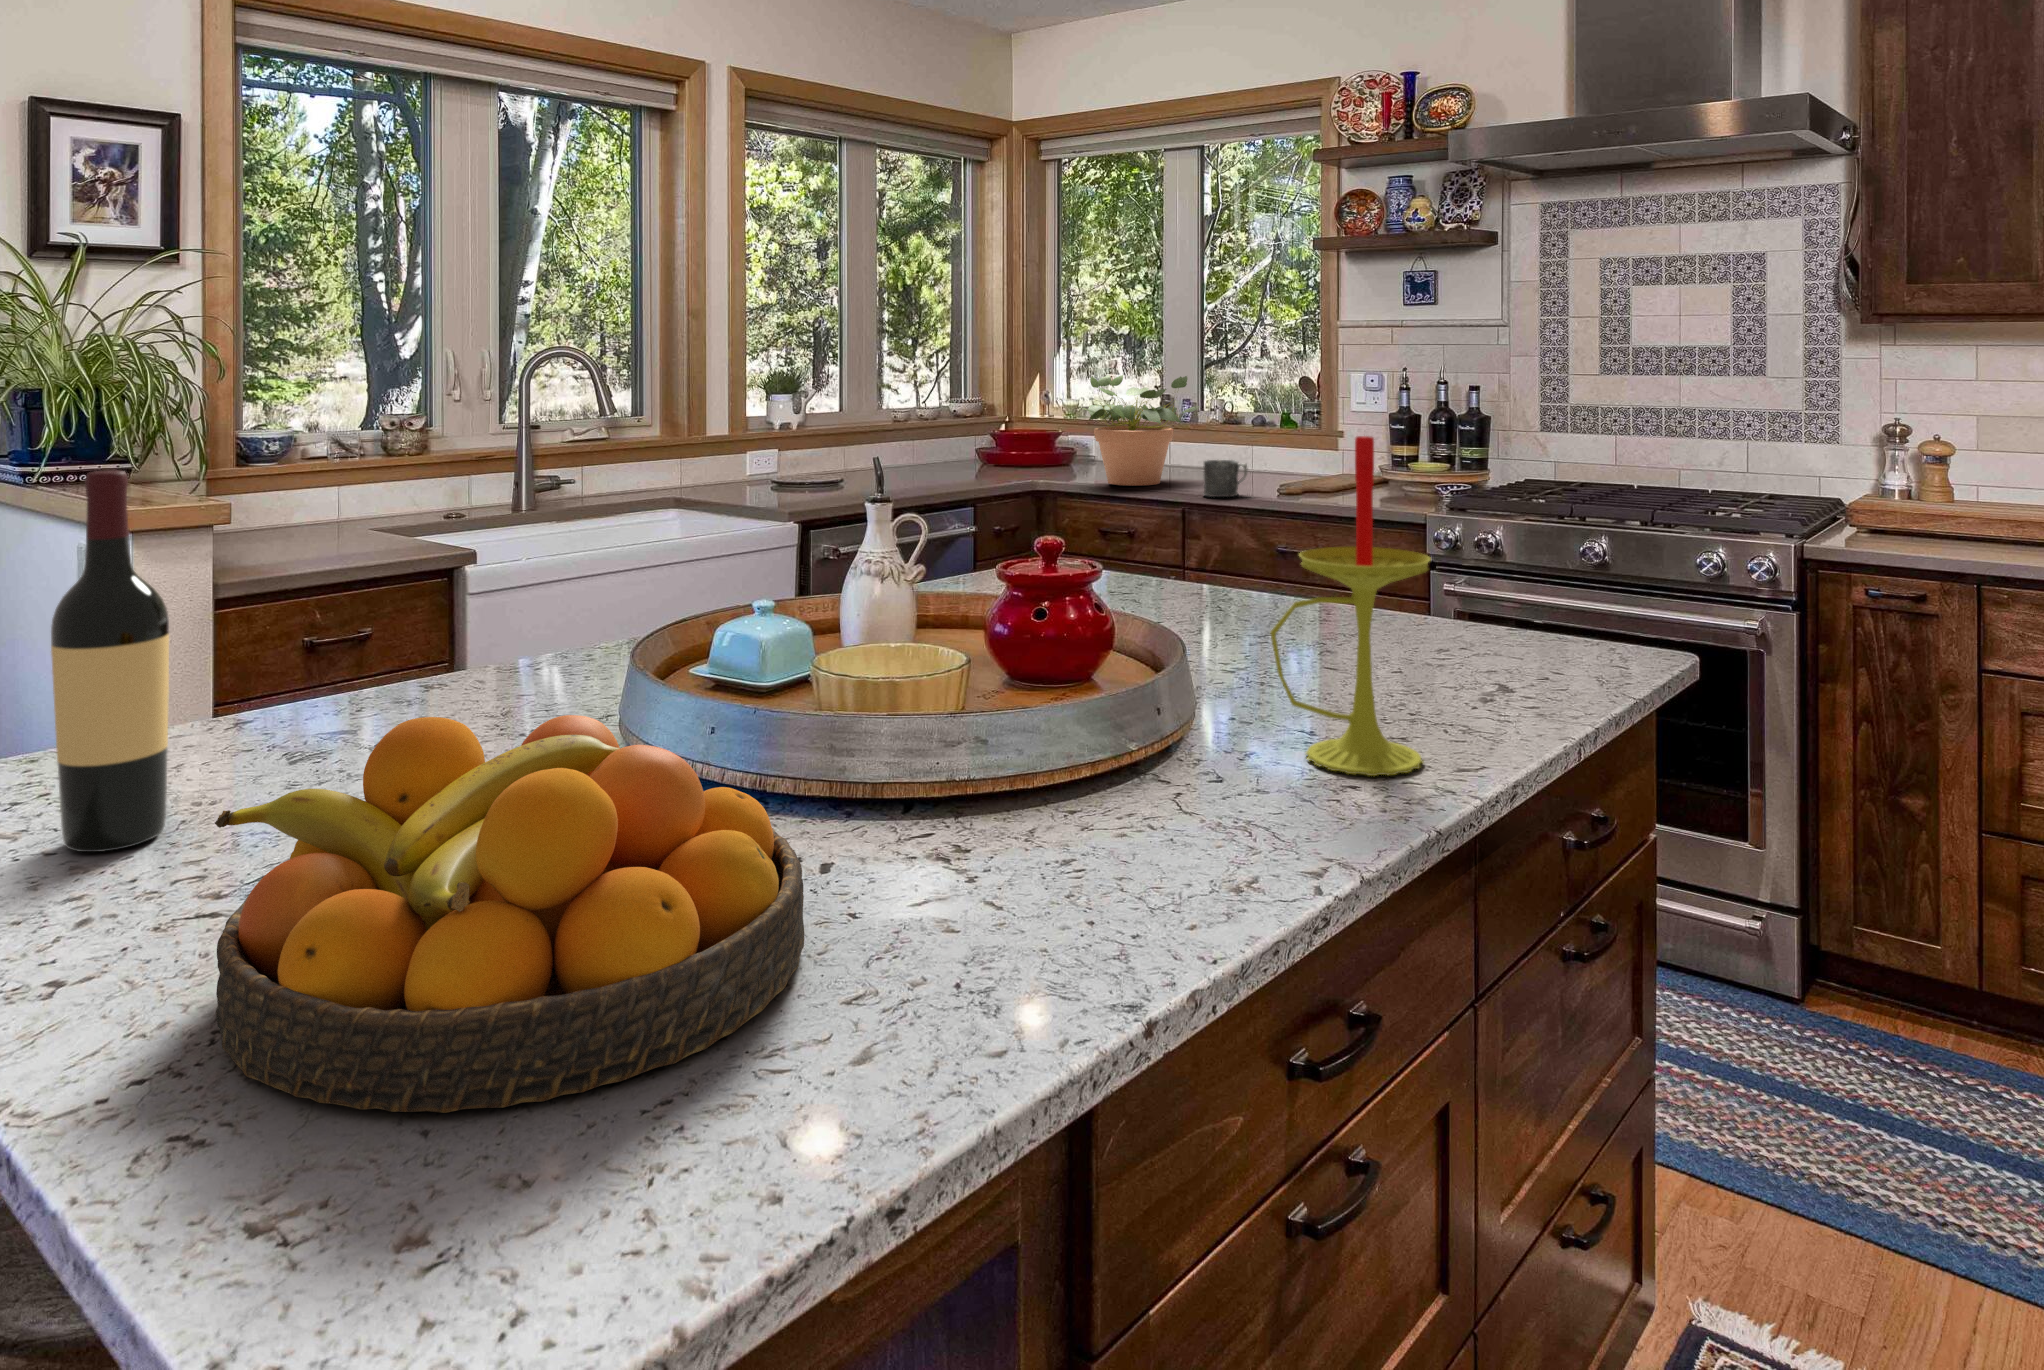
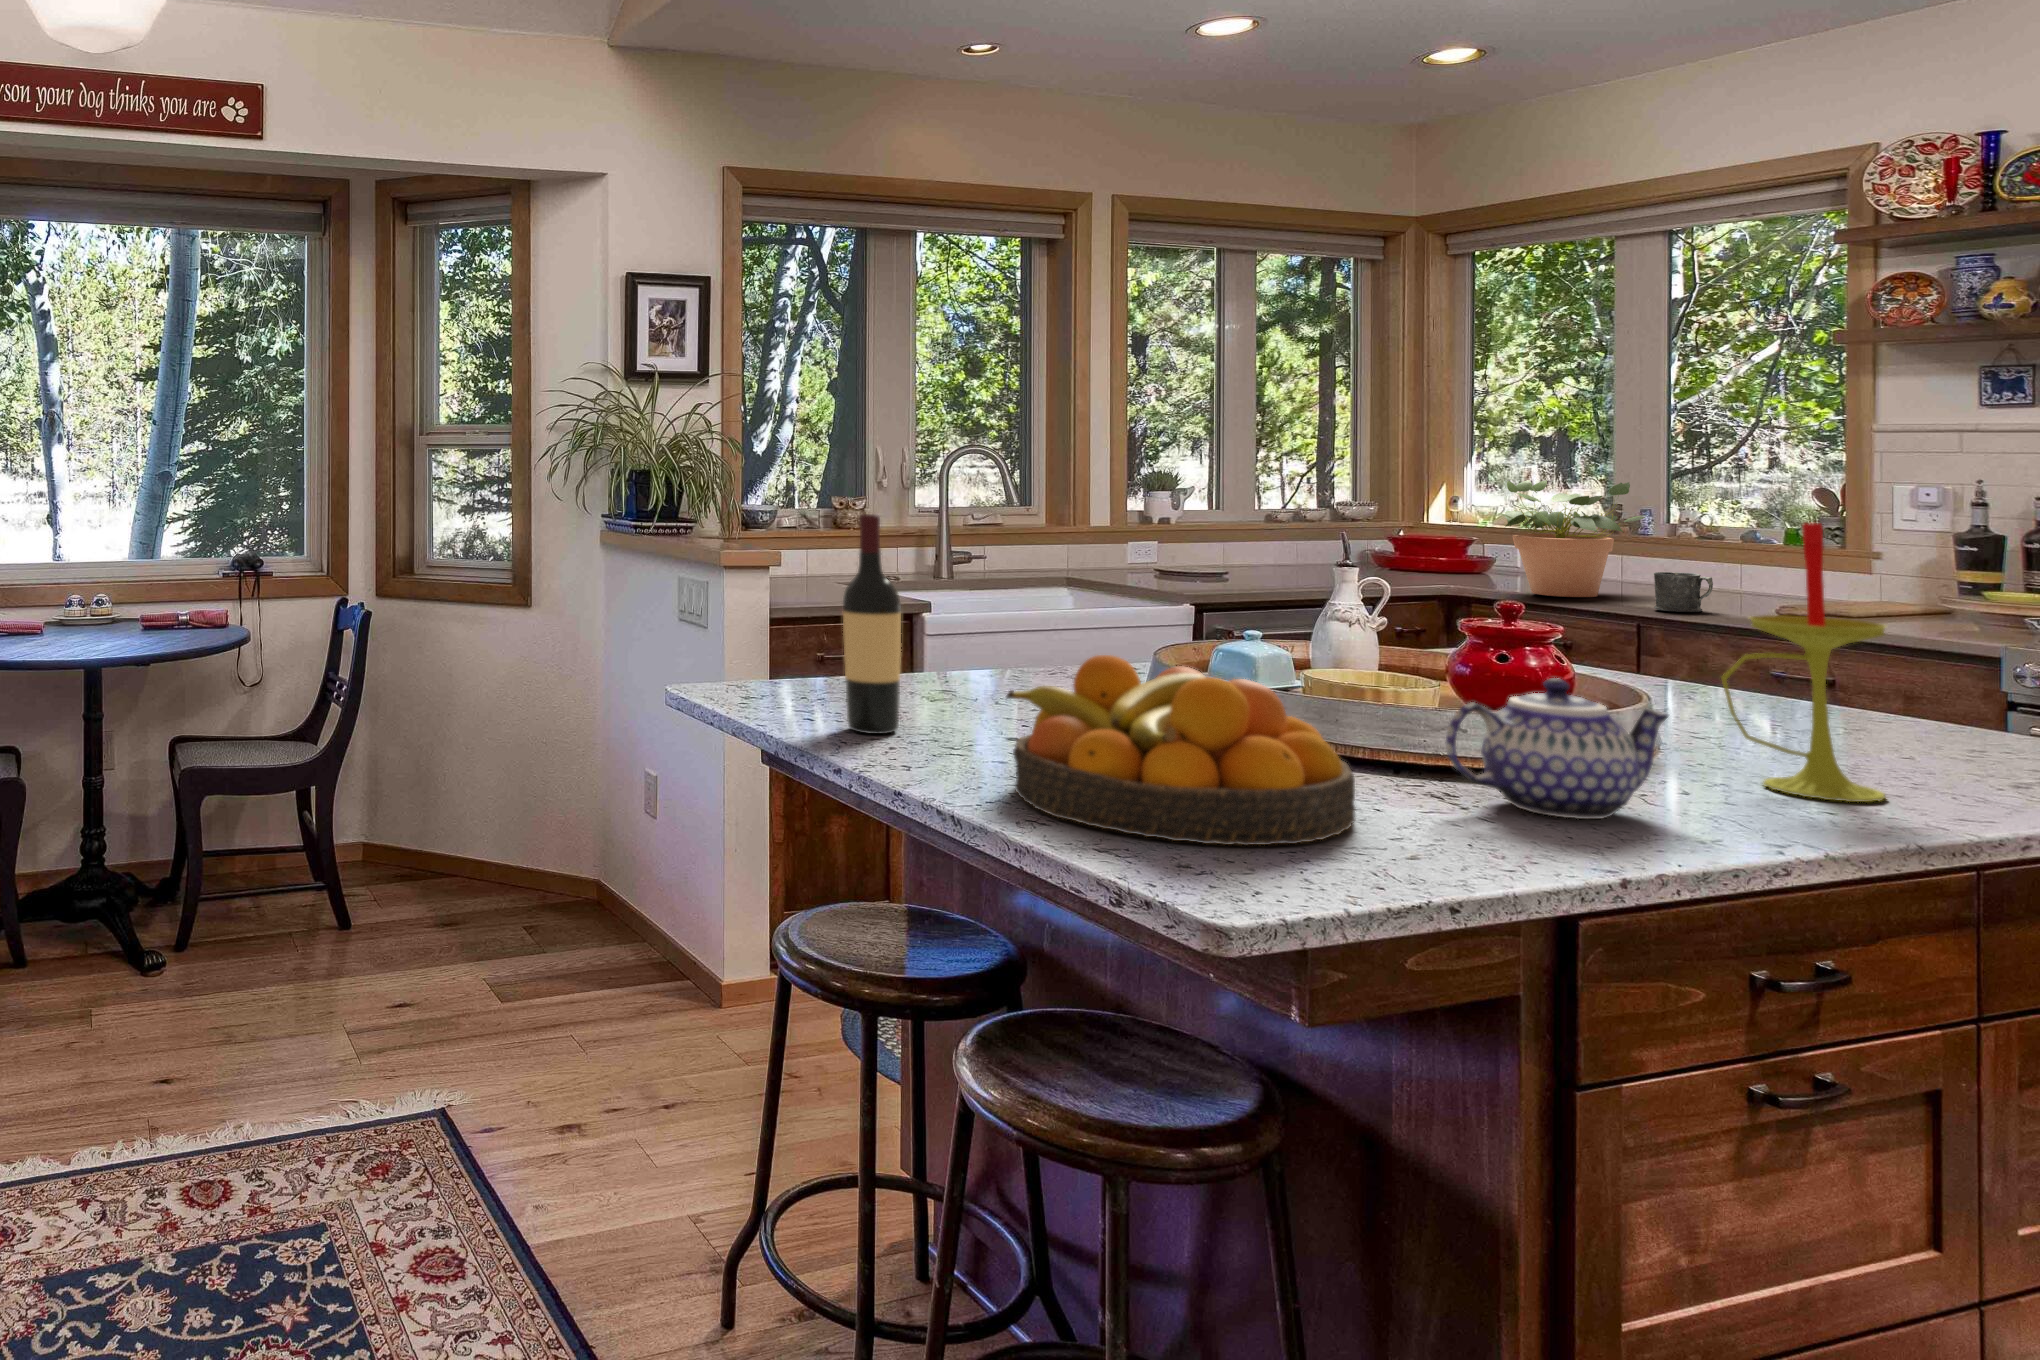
teapot: none [948,675,1219,879] -> present [1445,678,1669,819]

